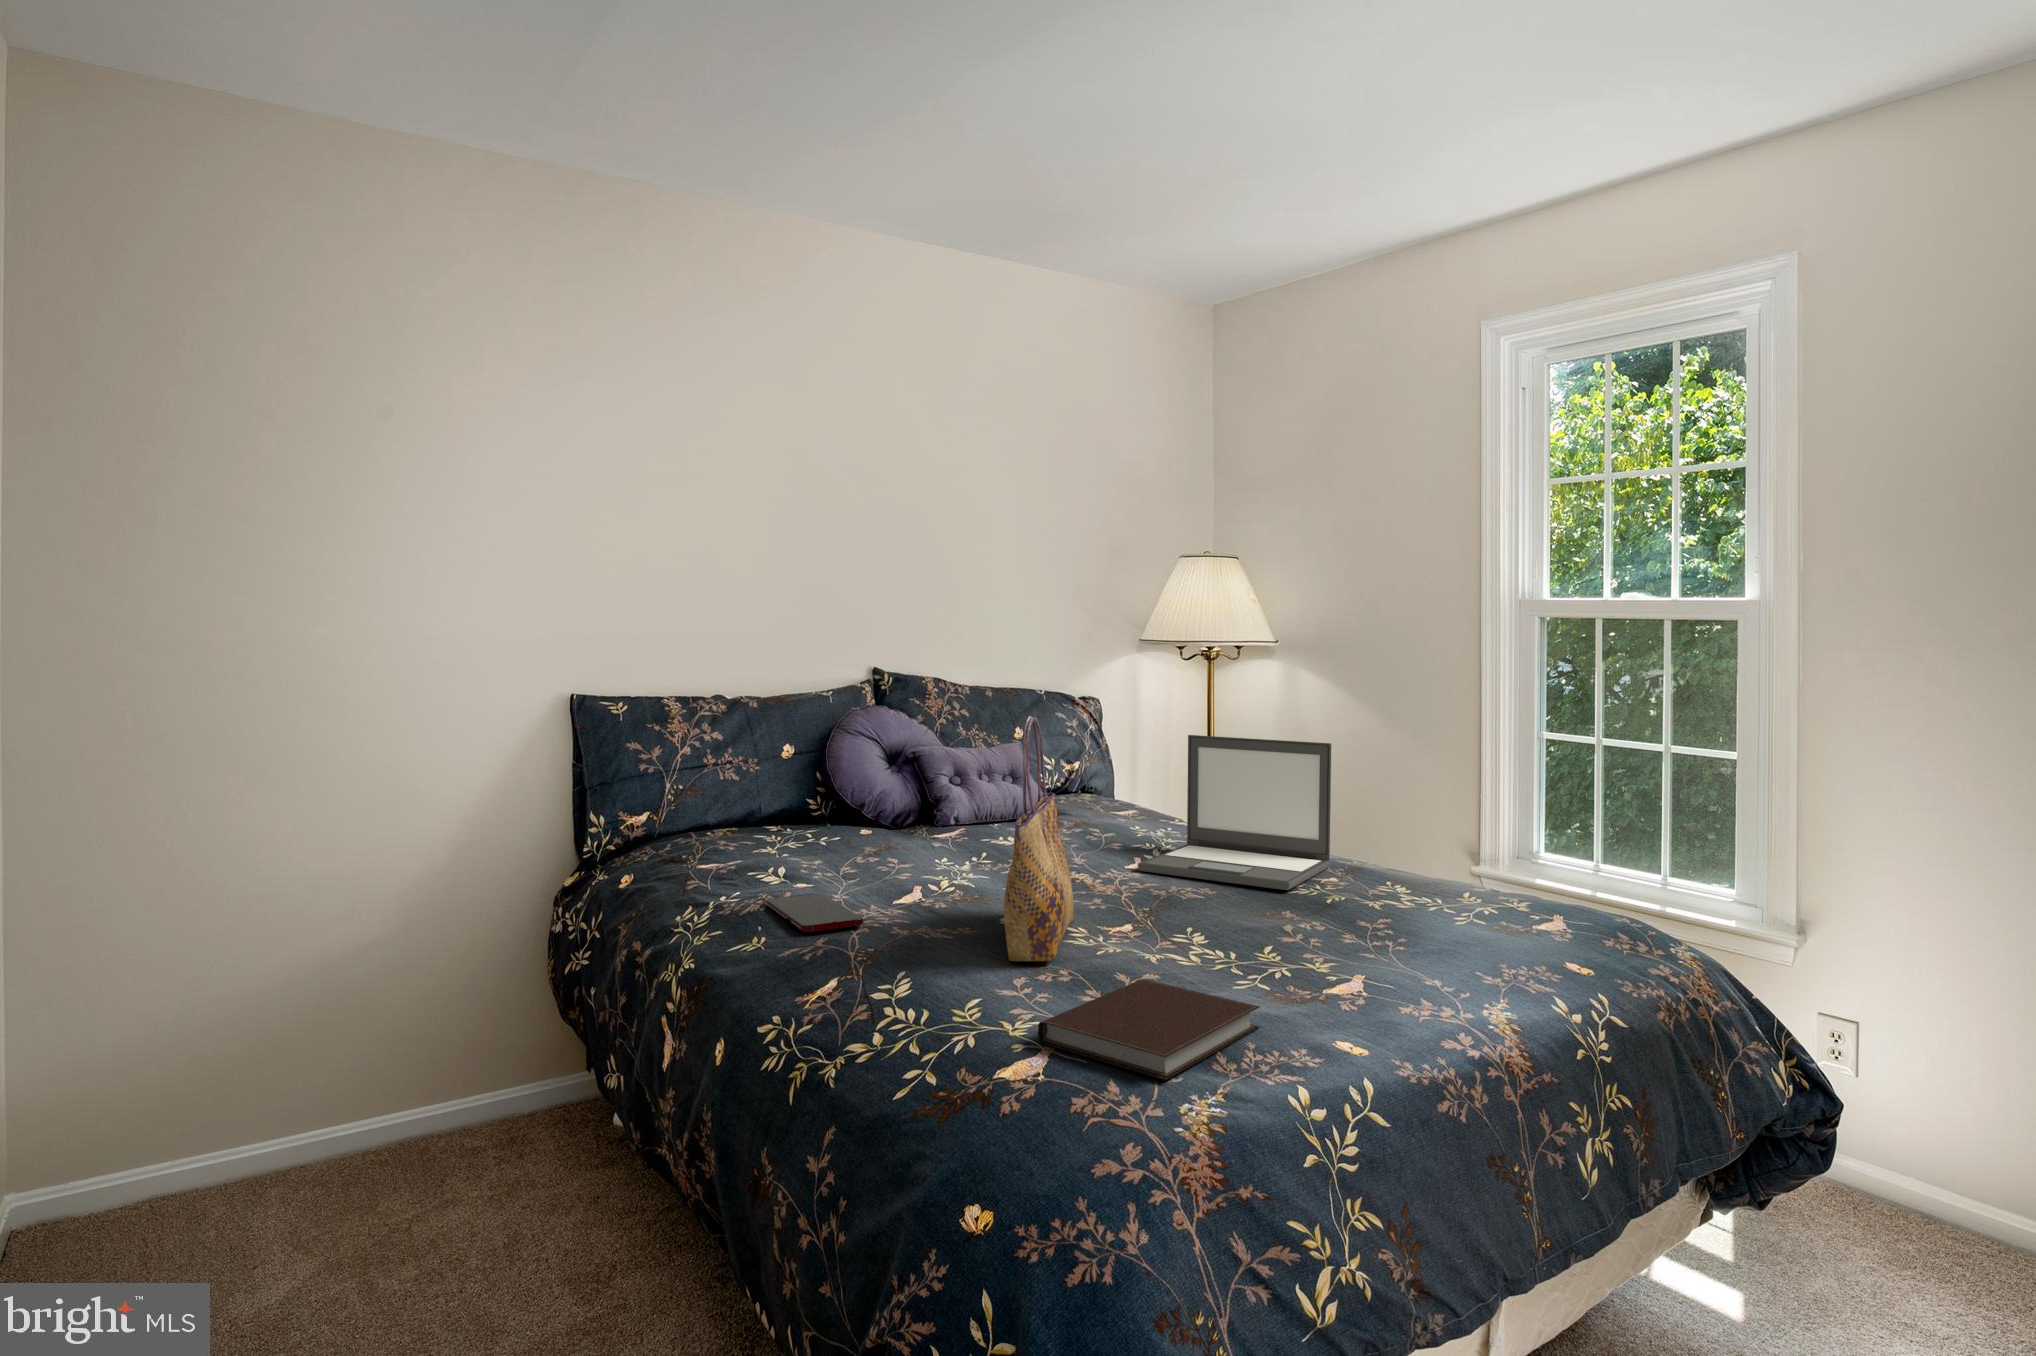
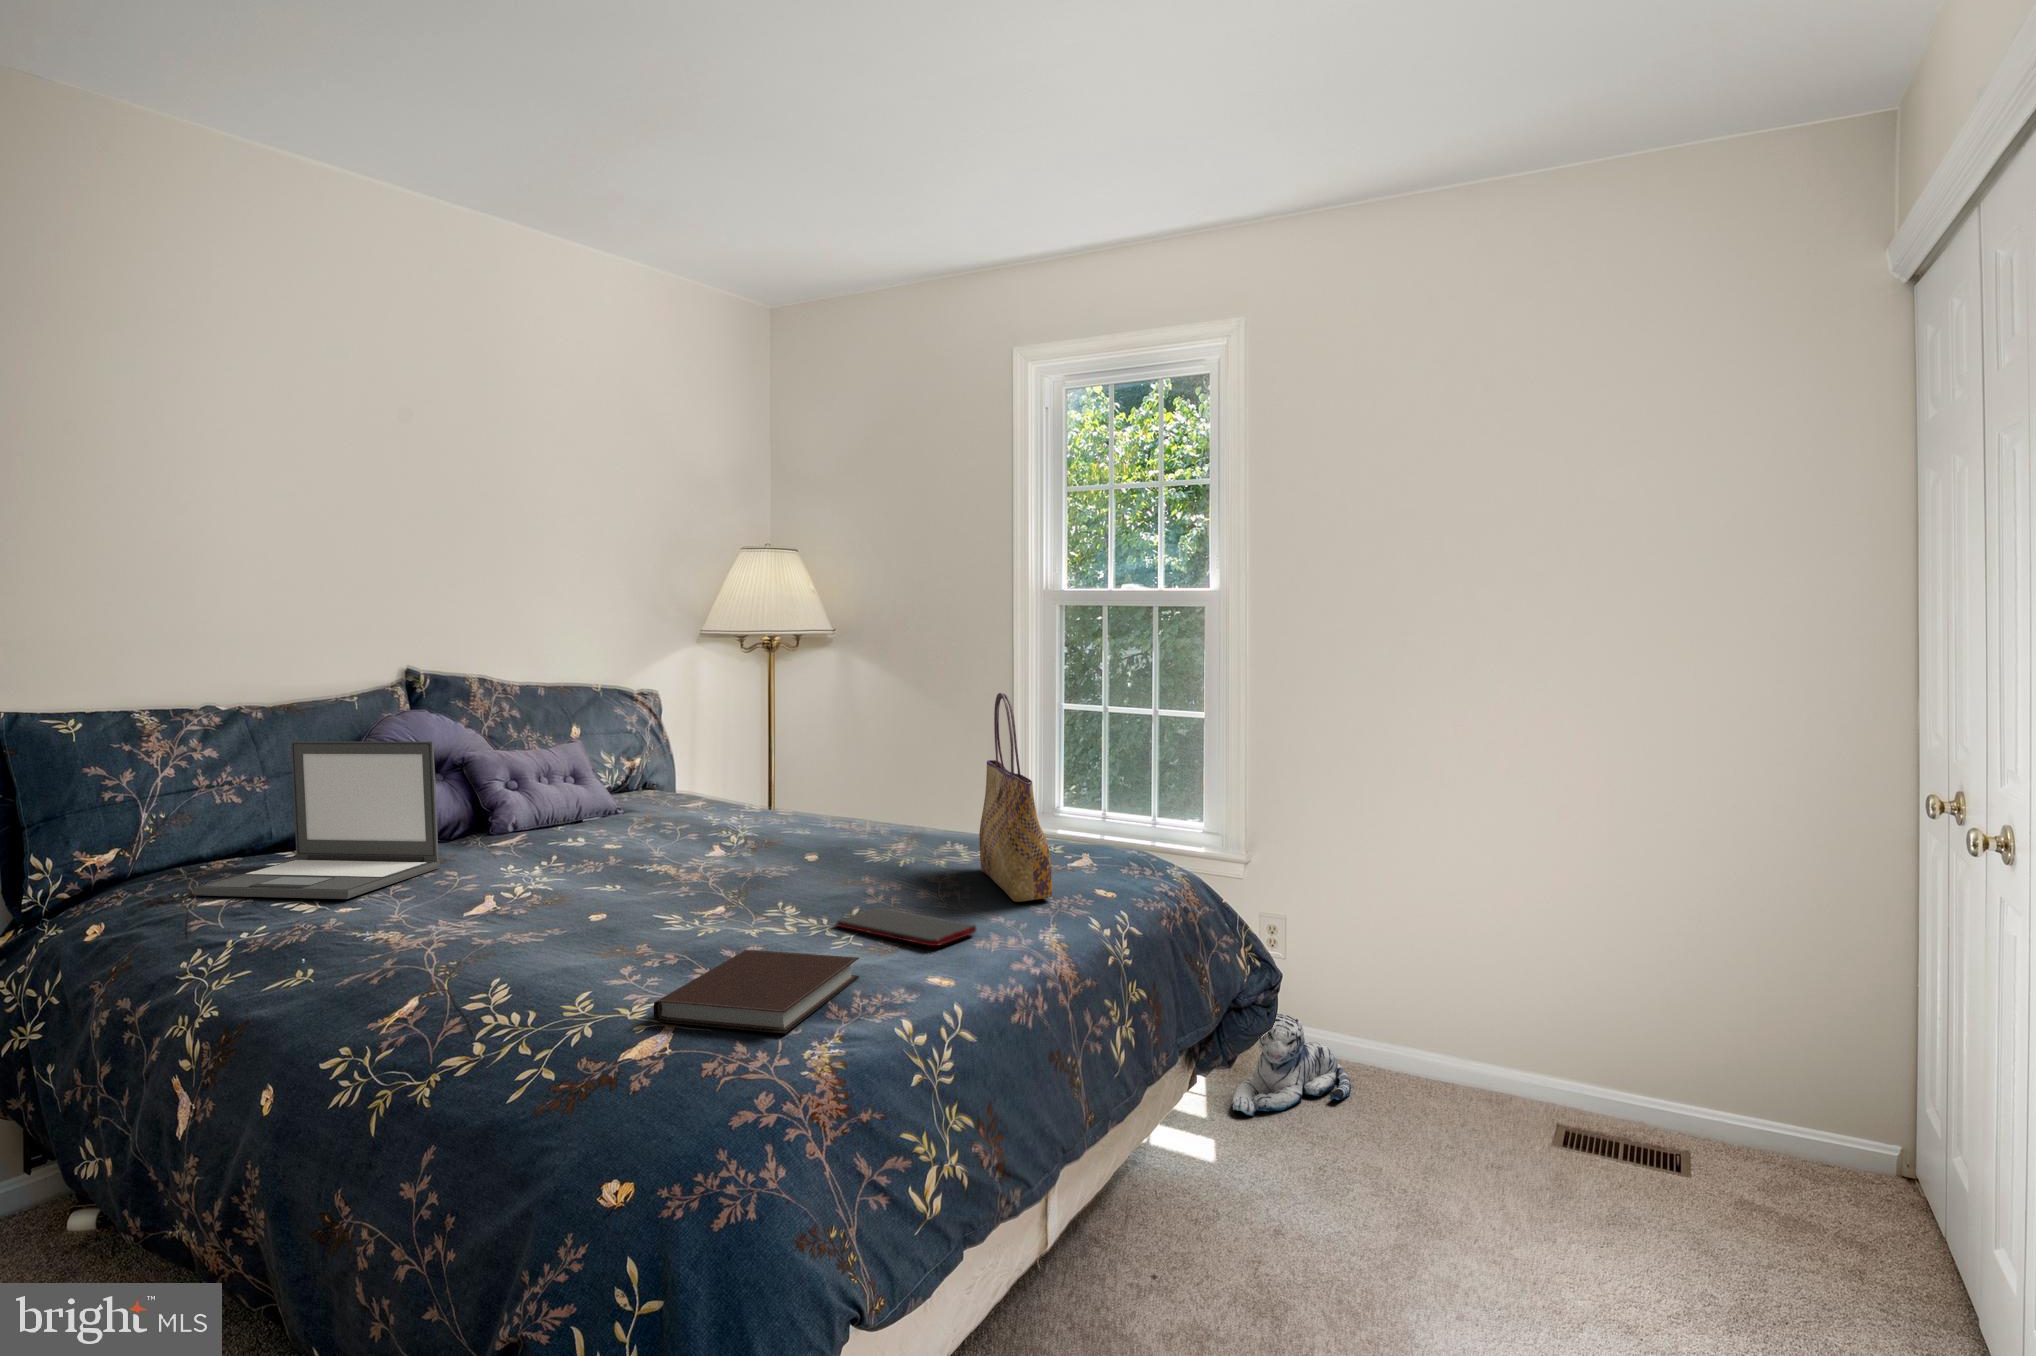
tote bag: present [1004,716,1074,961] -> present [979,693,1052,902]
laptop: present [1138,735,1331,890] -> present [194,741,440,899]
smartphone: present [765,894,864,932] -> present [836,908,977,946]
plush toy: none [1755,1147,1946,1284] -> present [1231,1014,1351,1116]

